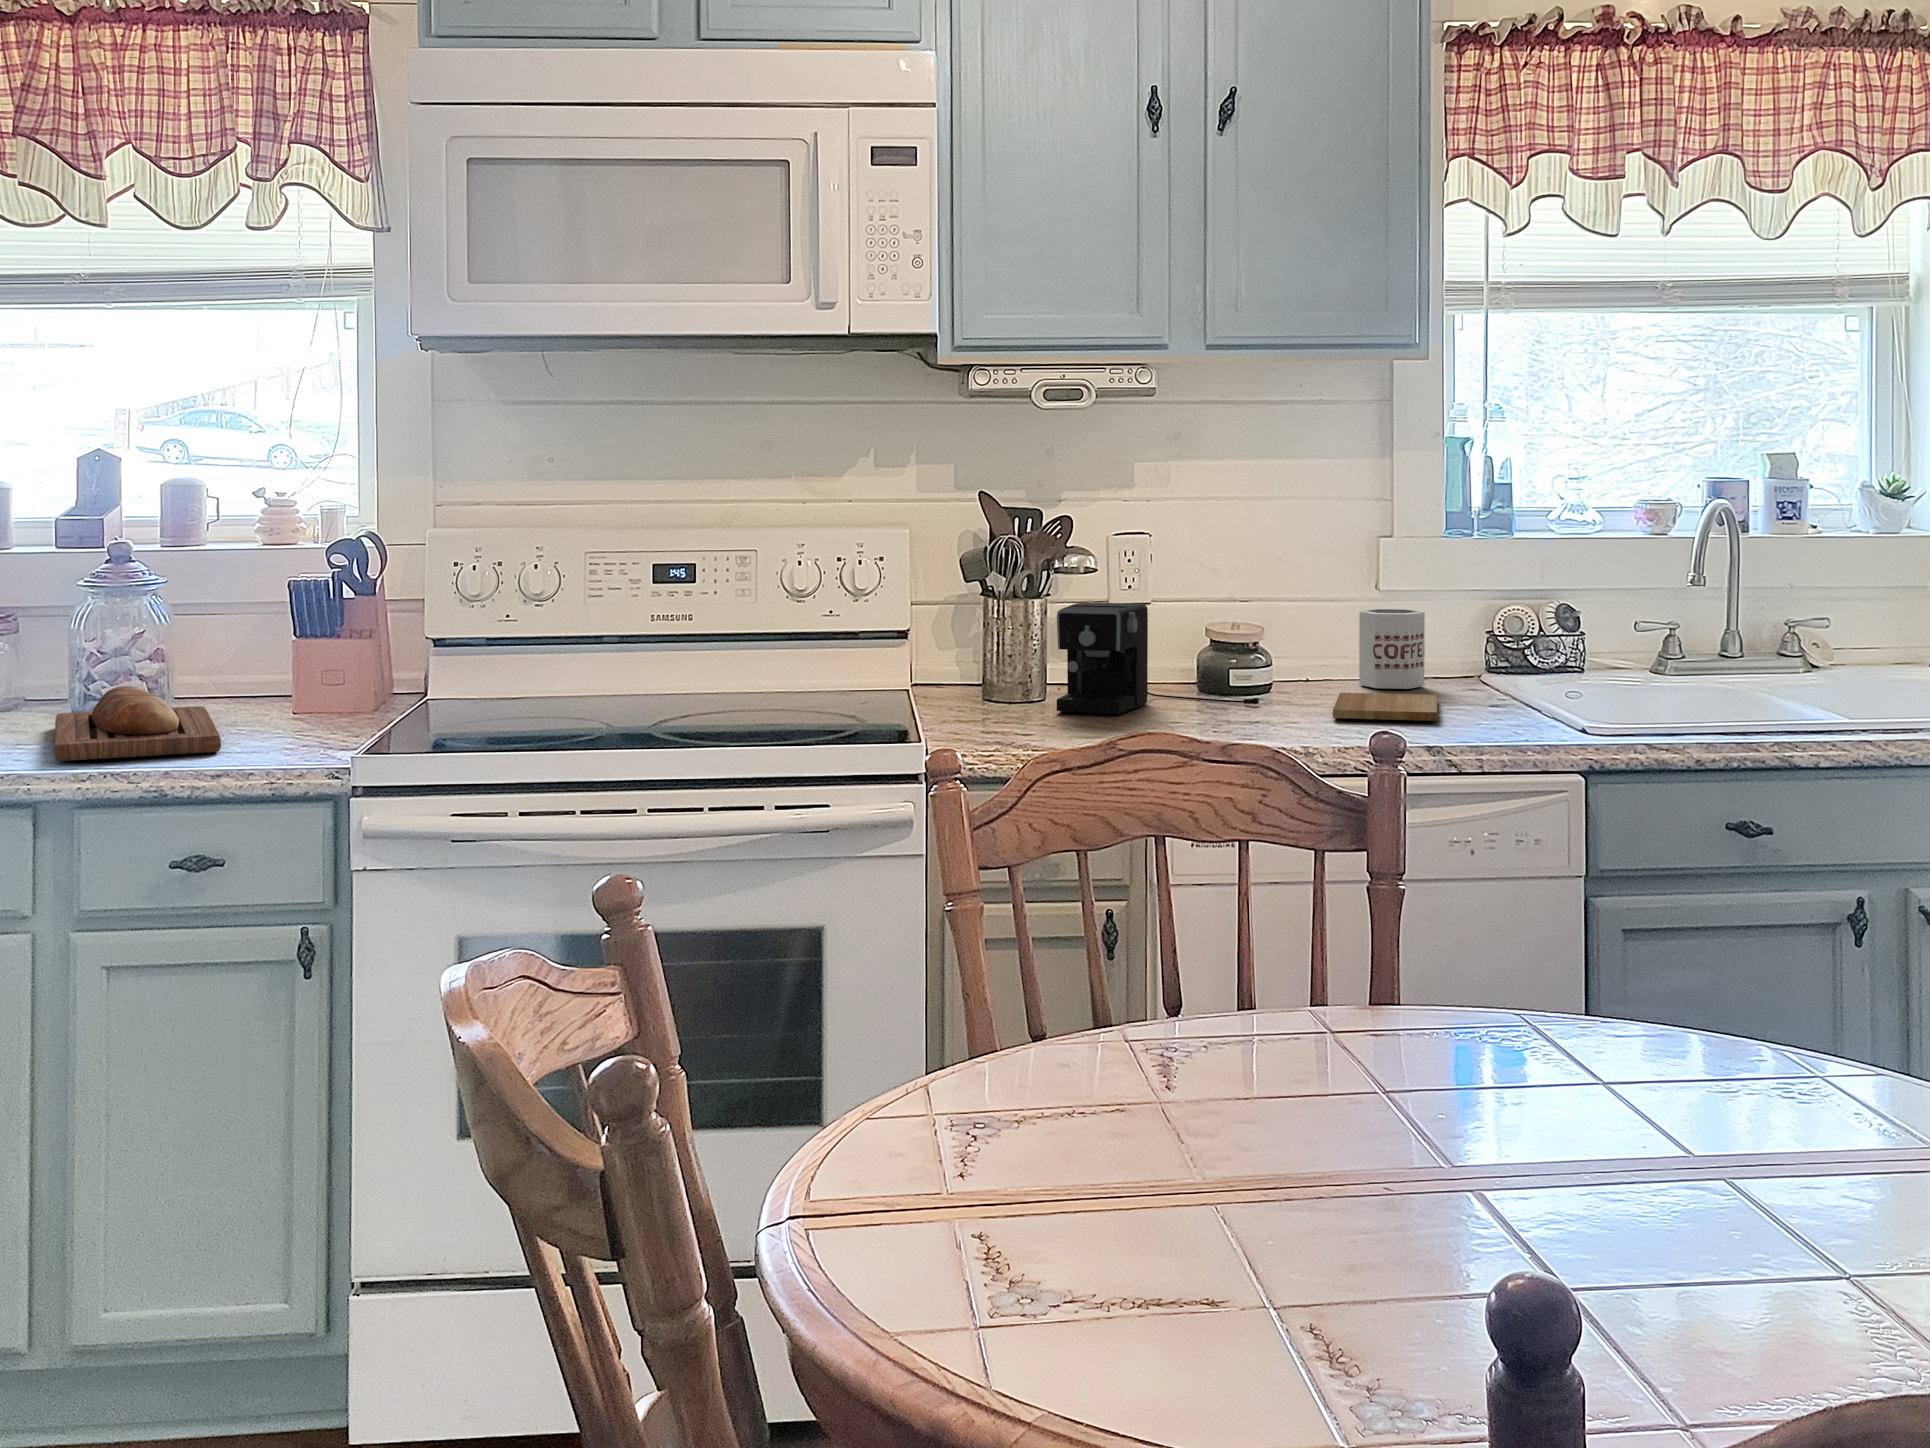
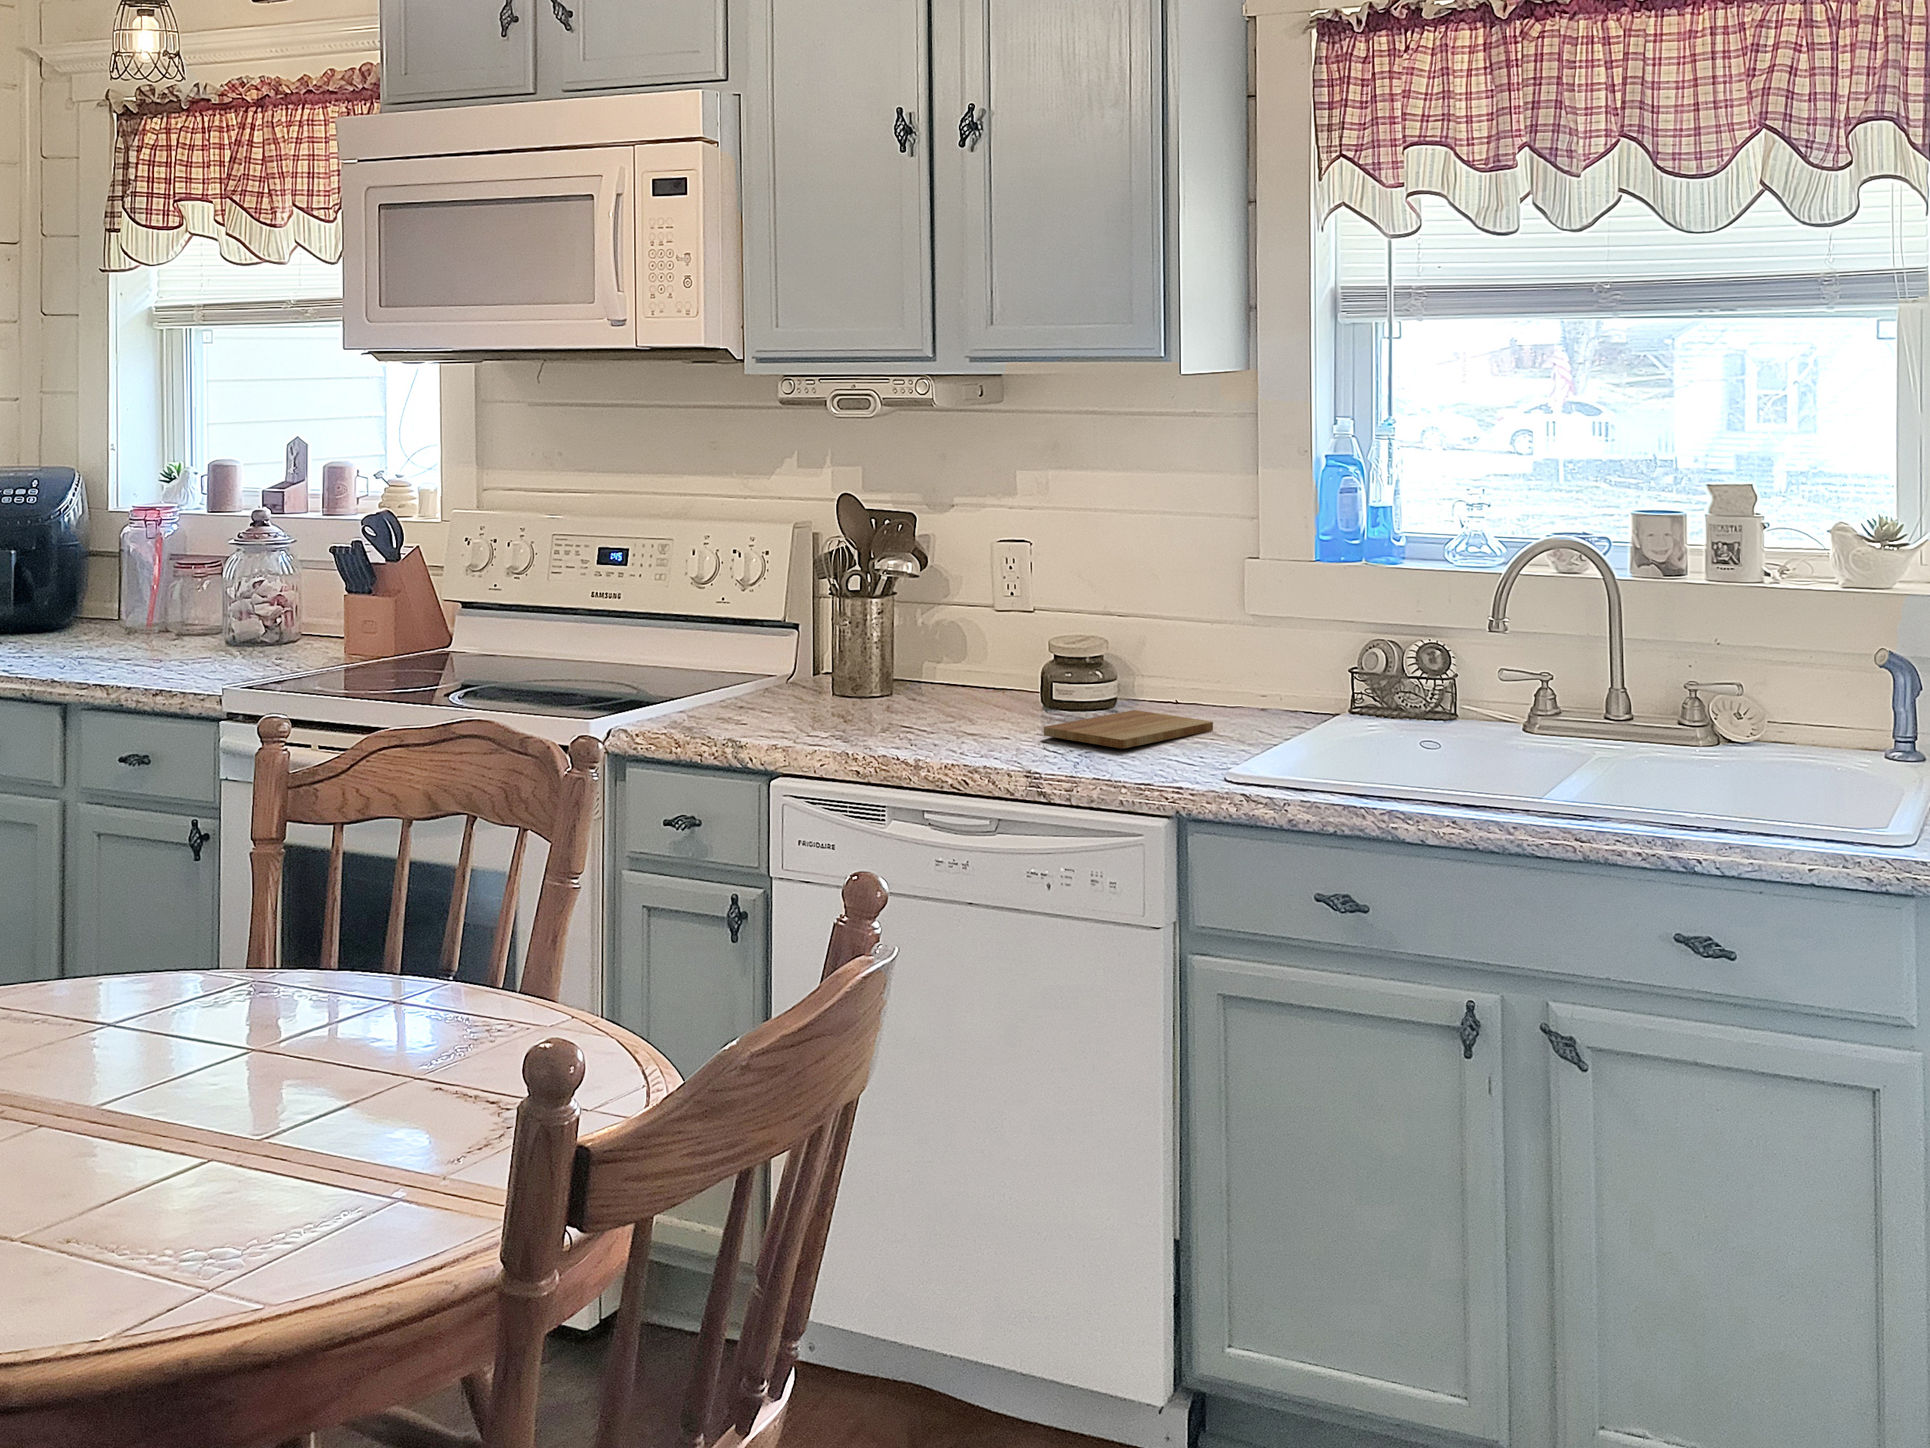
coffee maker: present [1056,602,1259,714] -> none [837,600,1039,714]
mug: present [1359,609,1425,689] -> none [1202,626,1263,713]
bread loaf: present [54,686,221,761] -> none [69,620,264,676]

